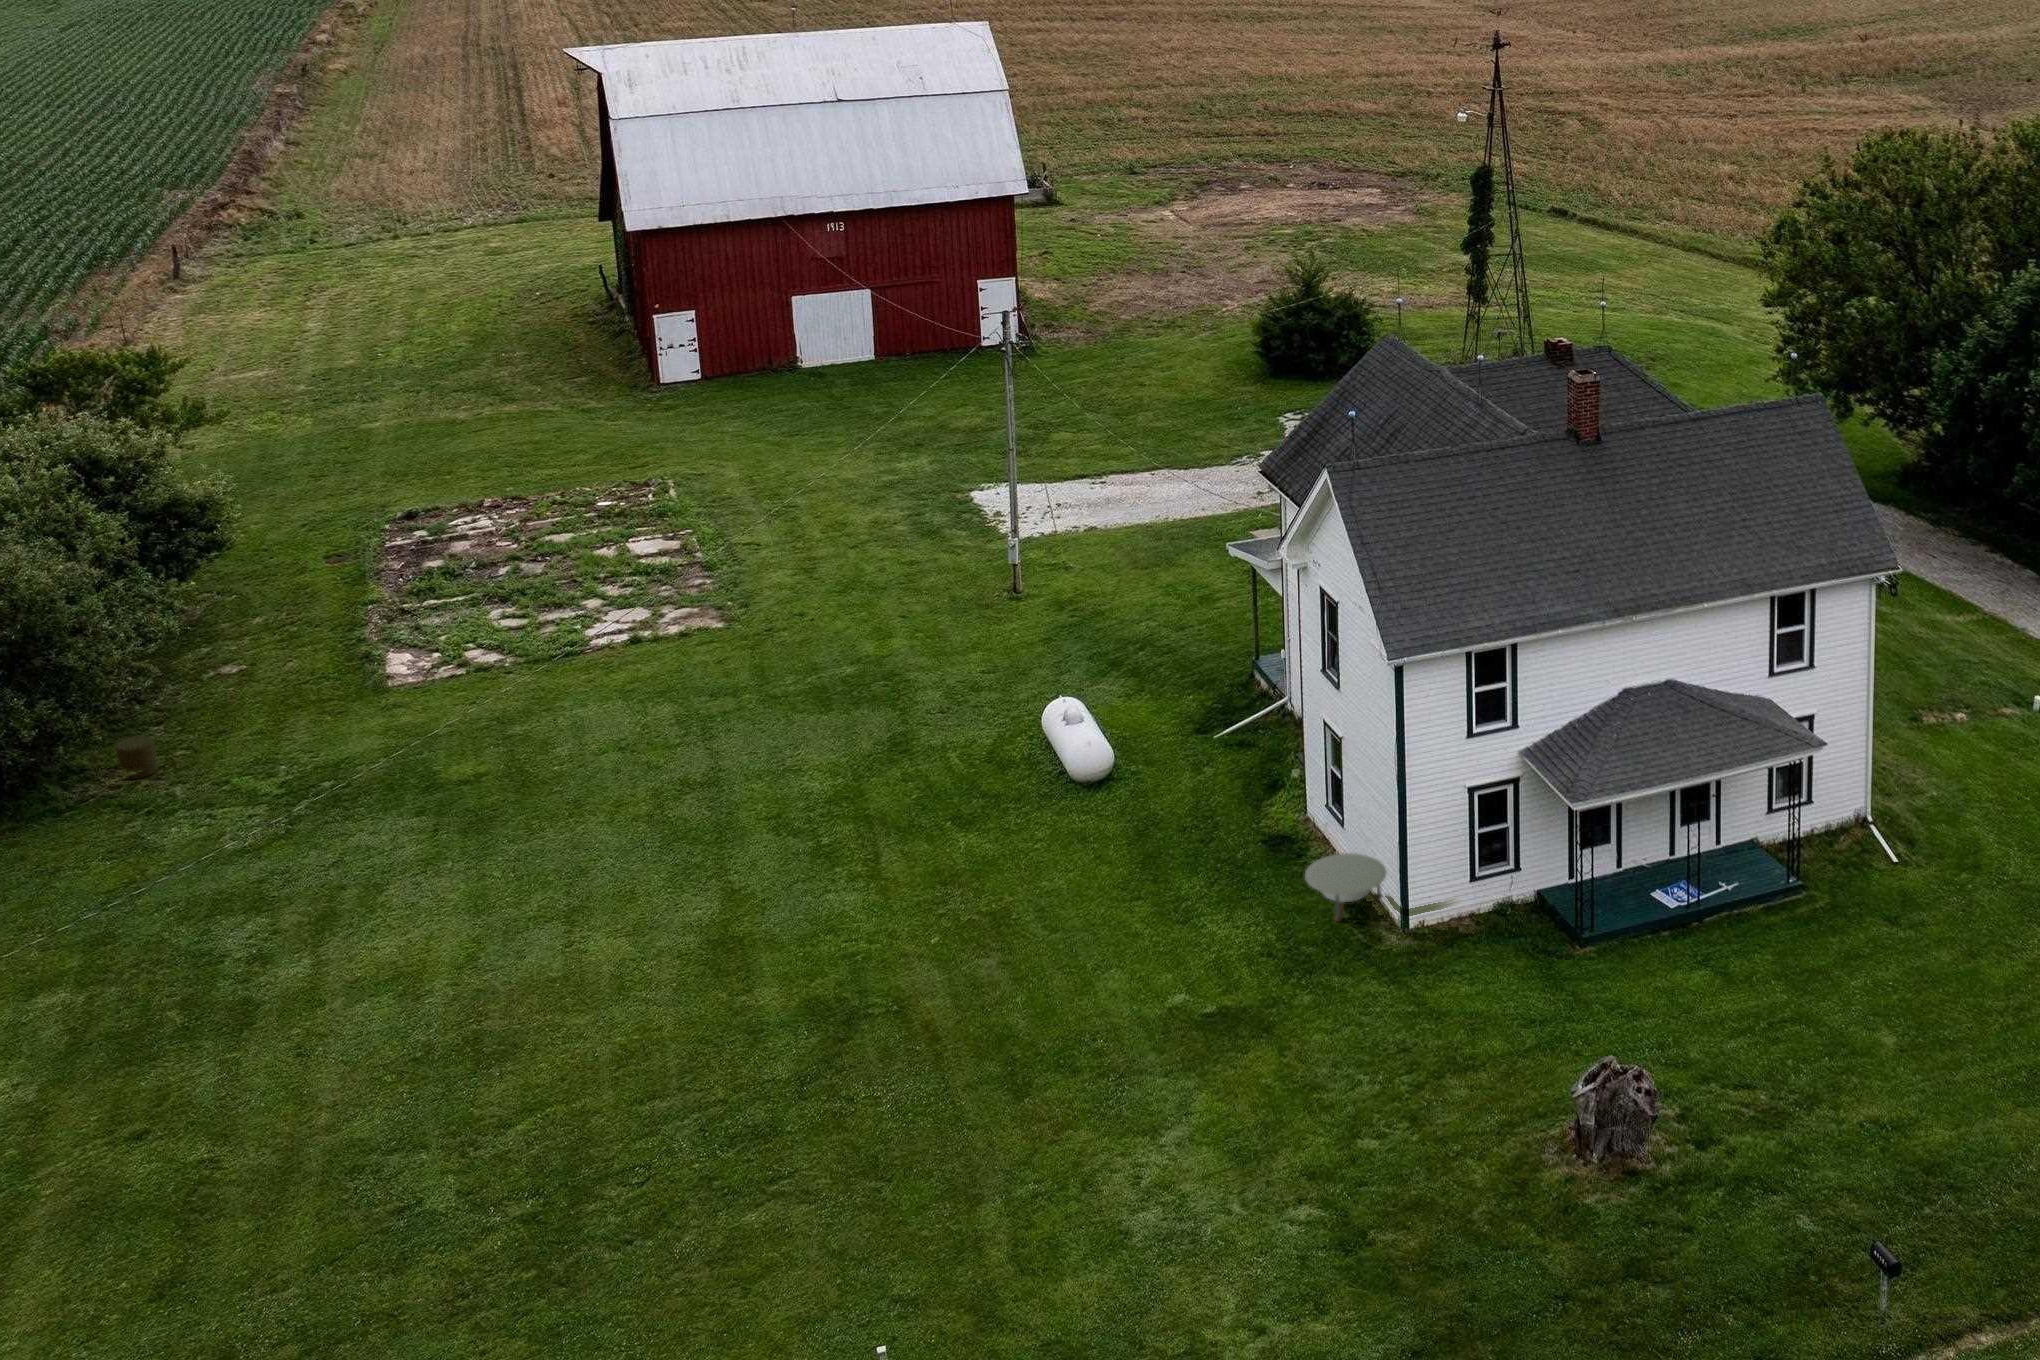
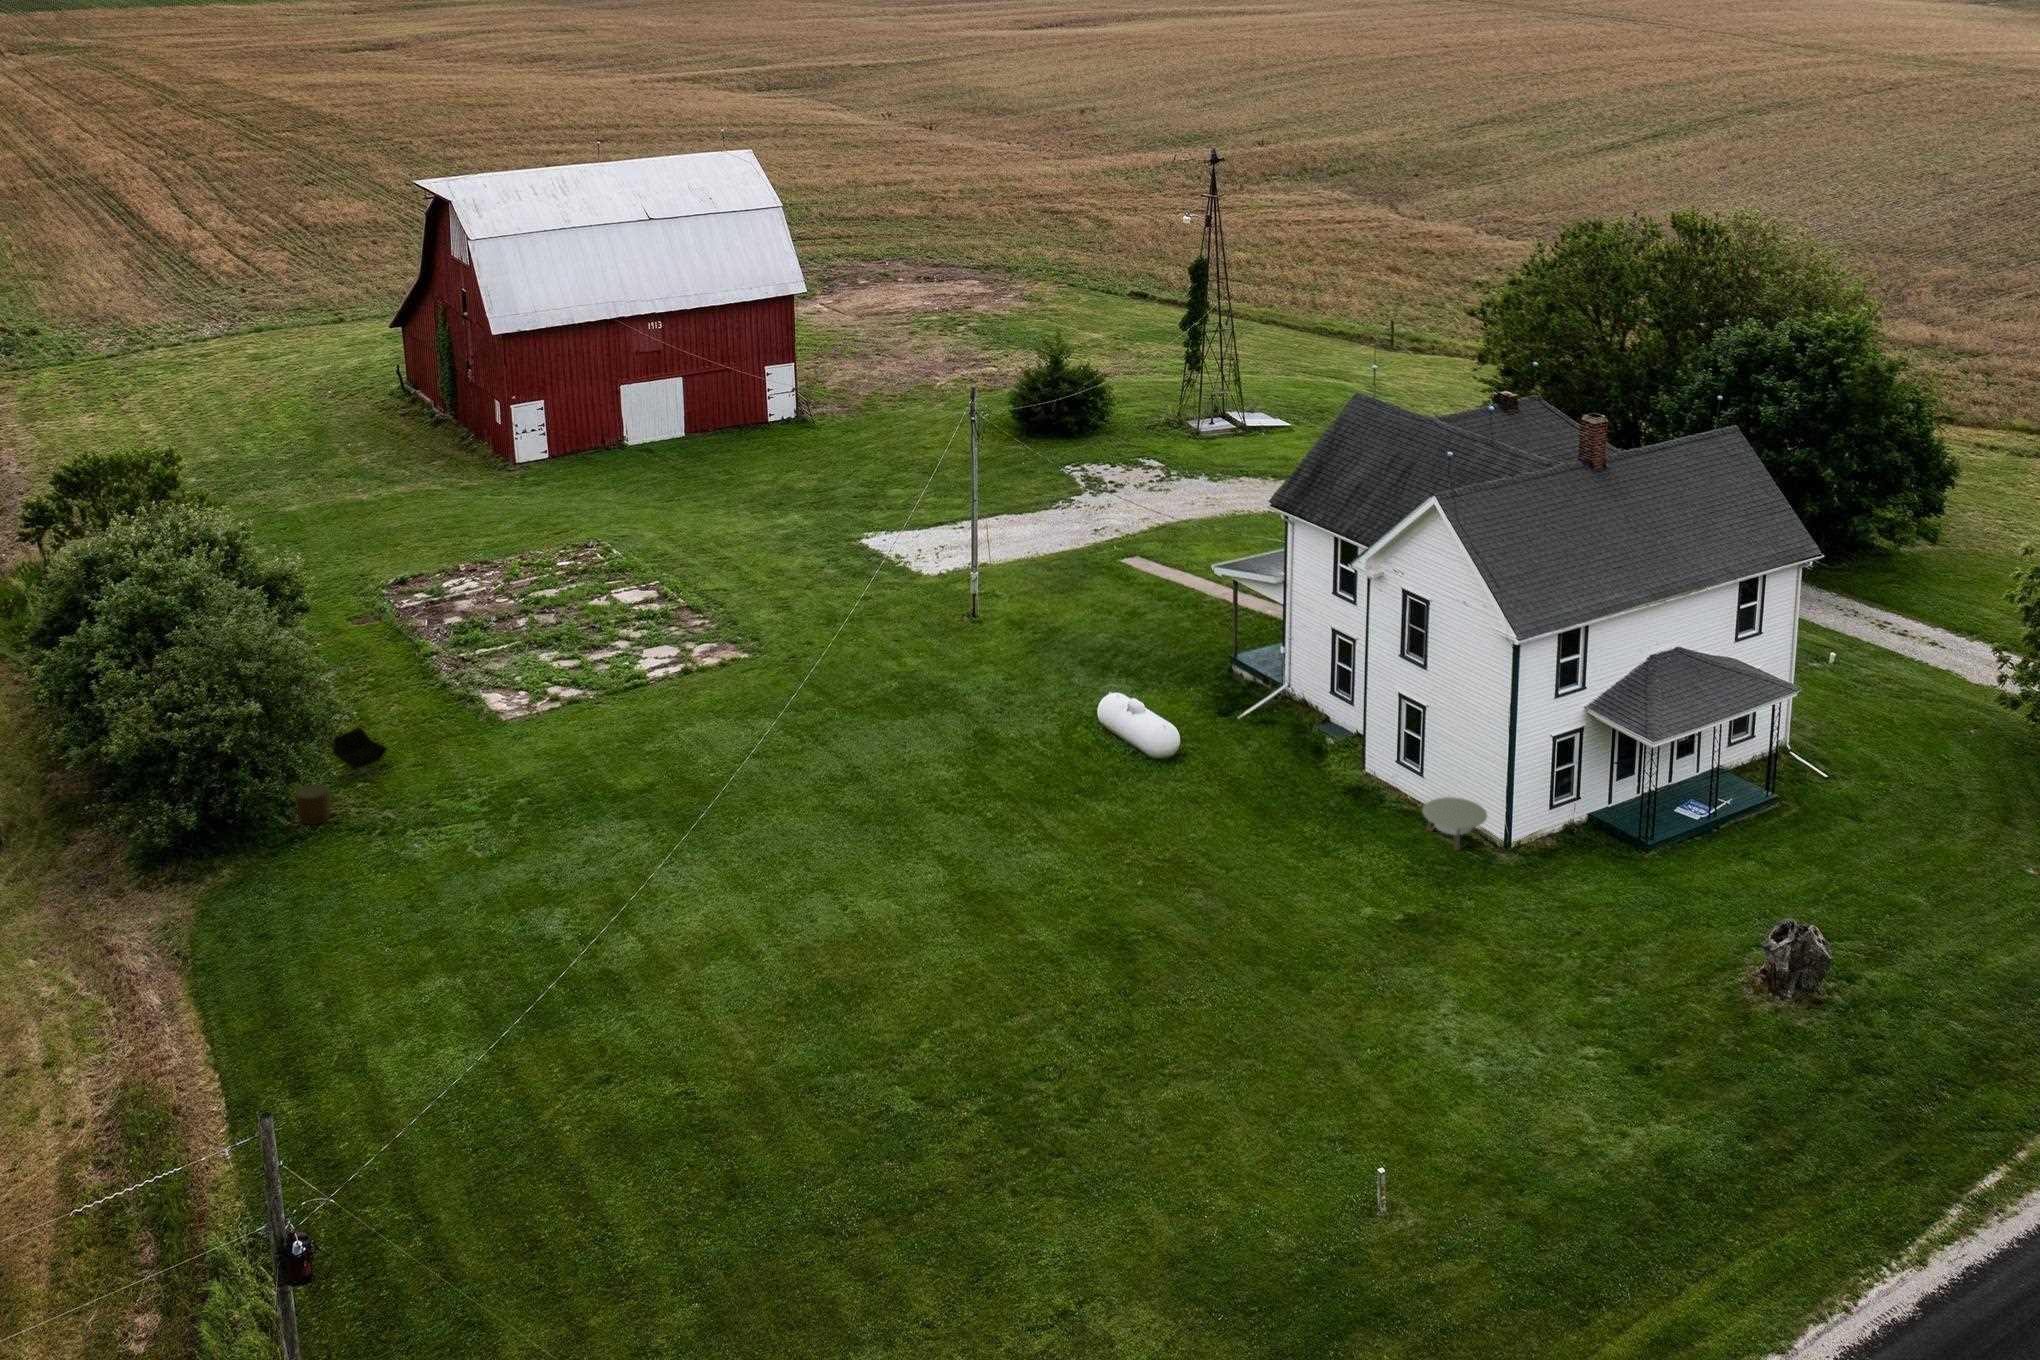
lounge chair: none [193,676,249,734] -> present [333,728,387,779]

